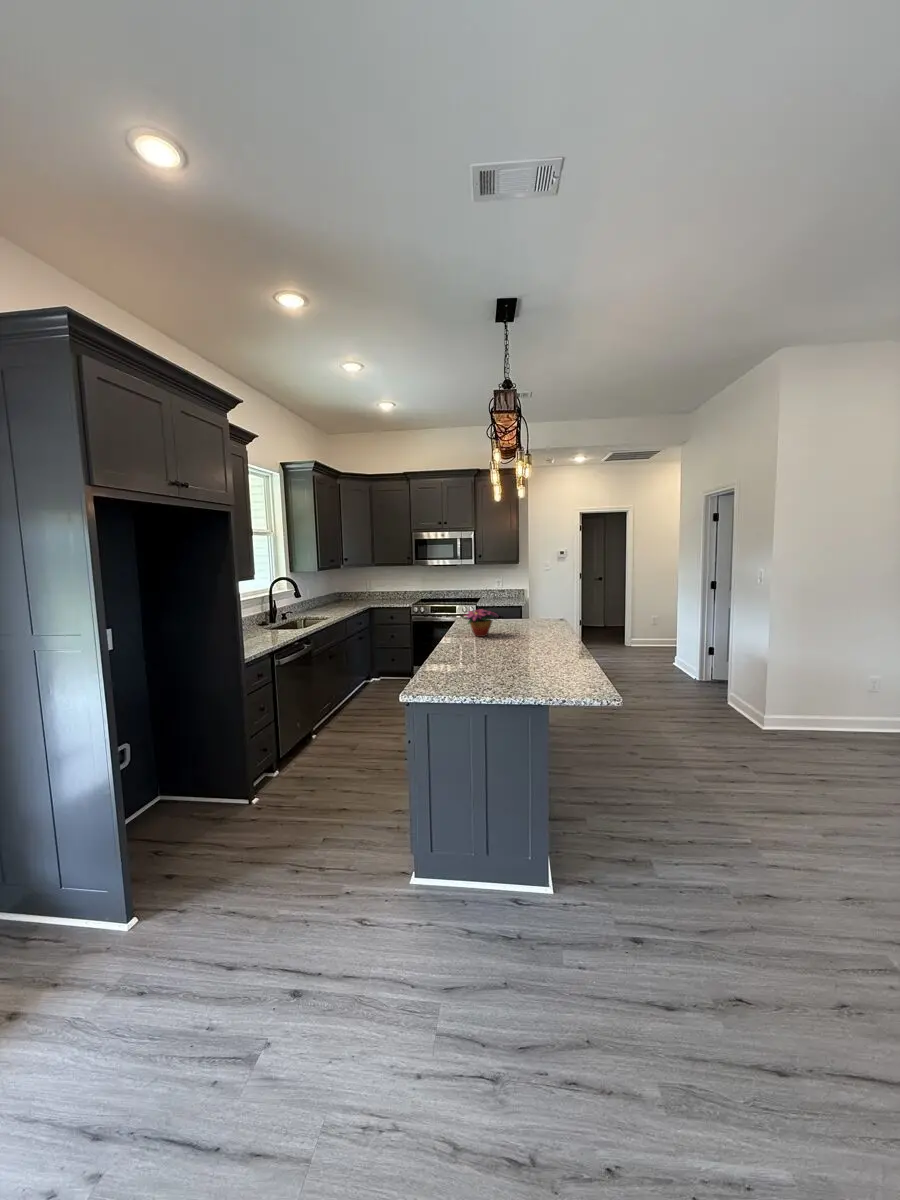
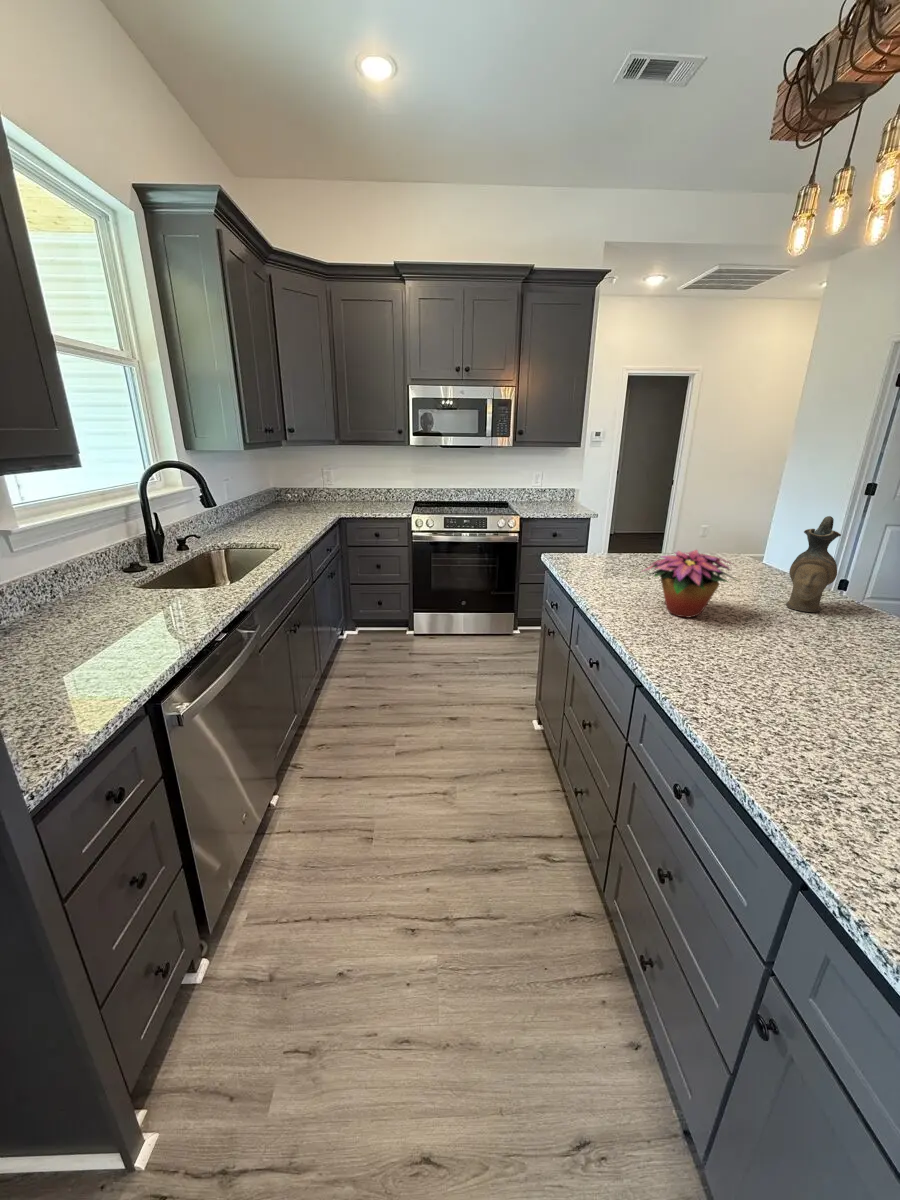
ceramic pitcher: none [527,595,546,635] -> present [786,516,841,612]

